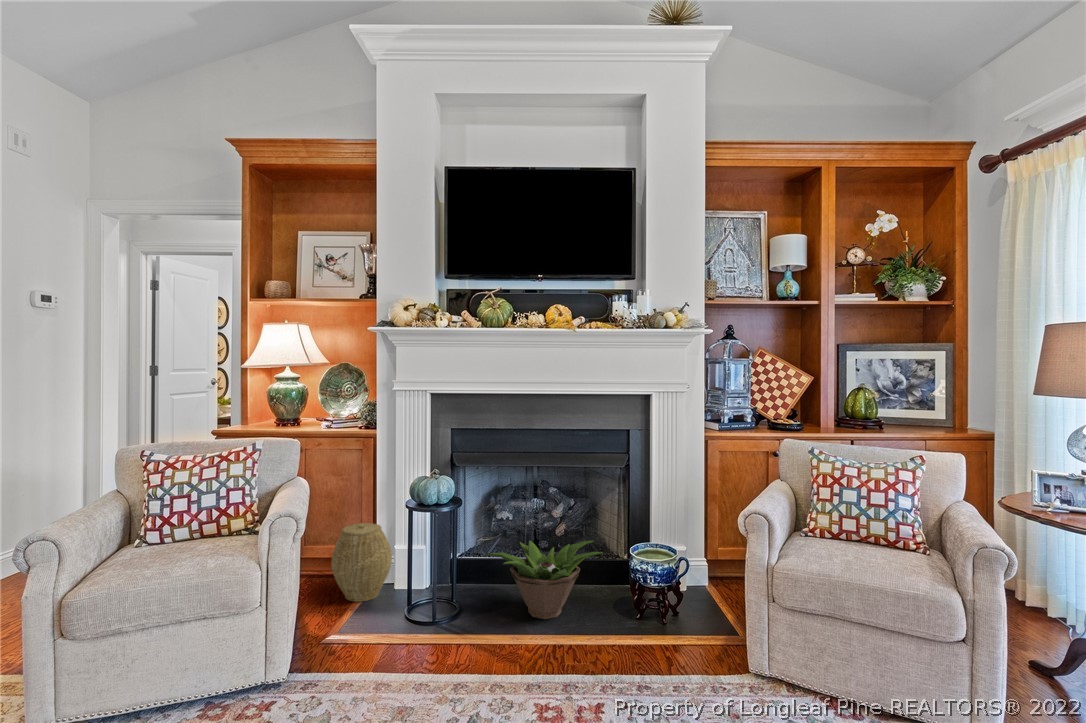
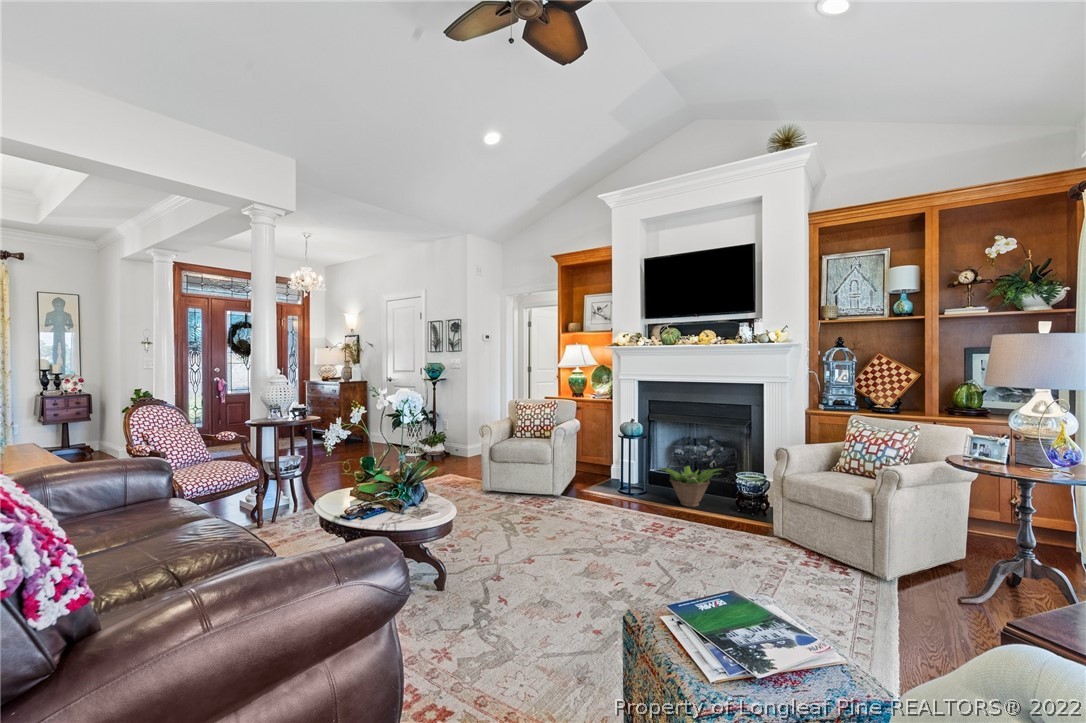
woven basket: present [332,523,392,602] -> none [588,447,618,486]

